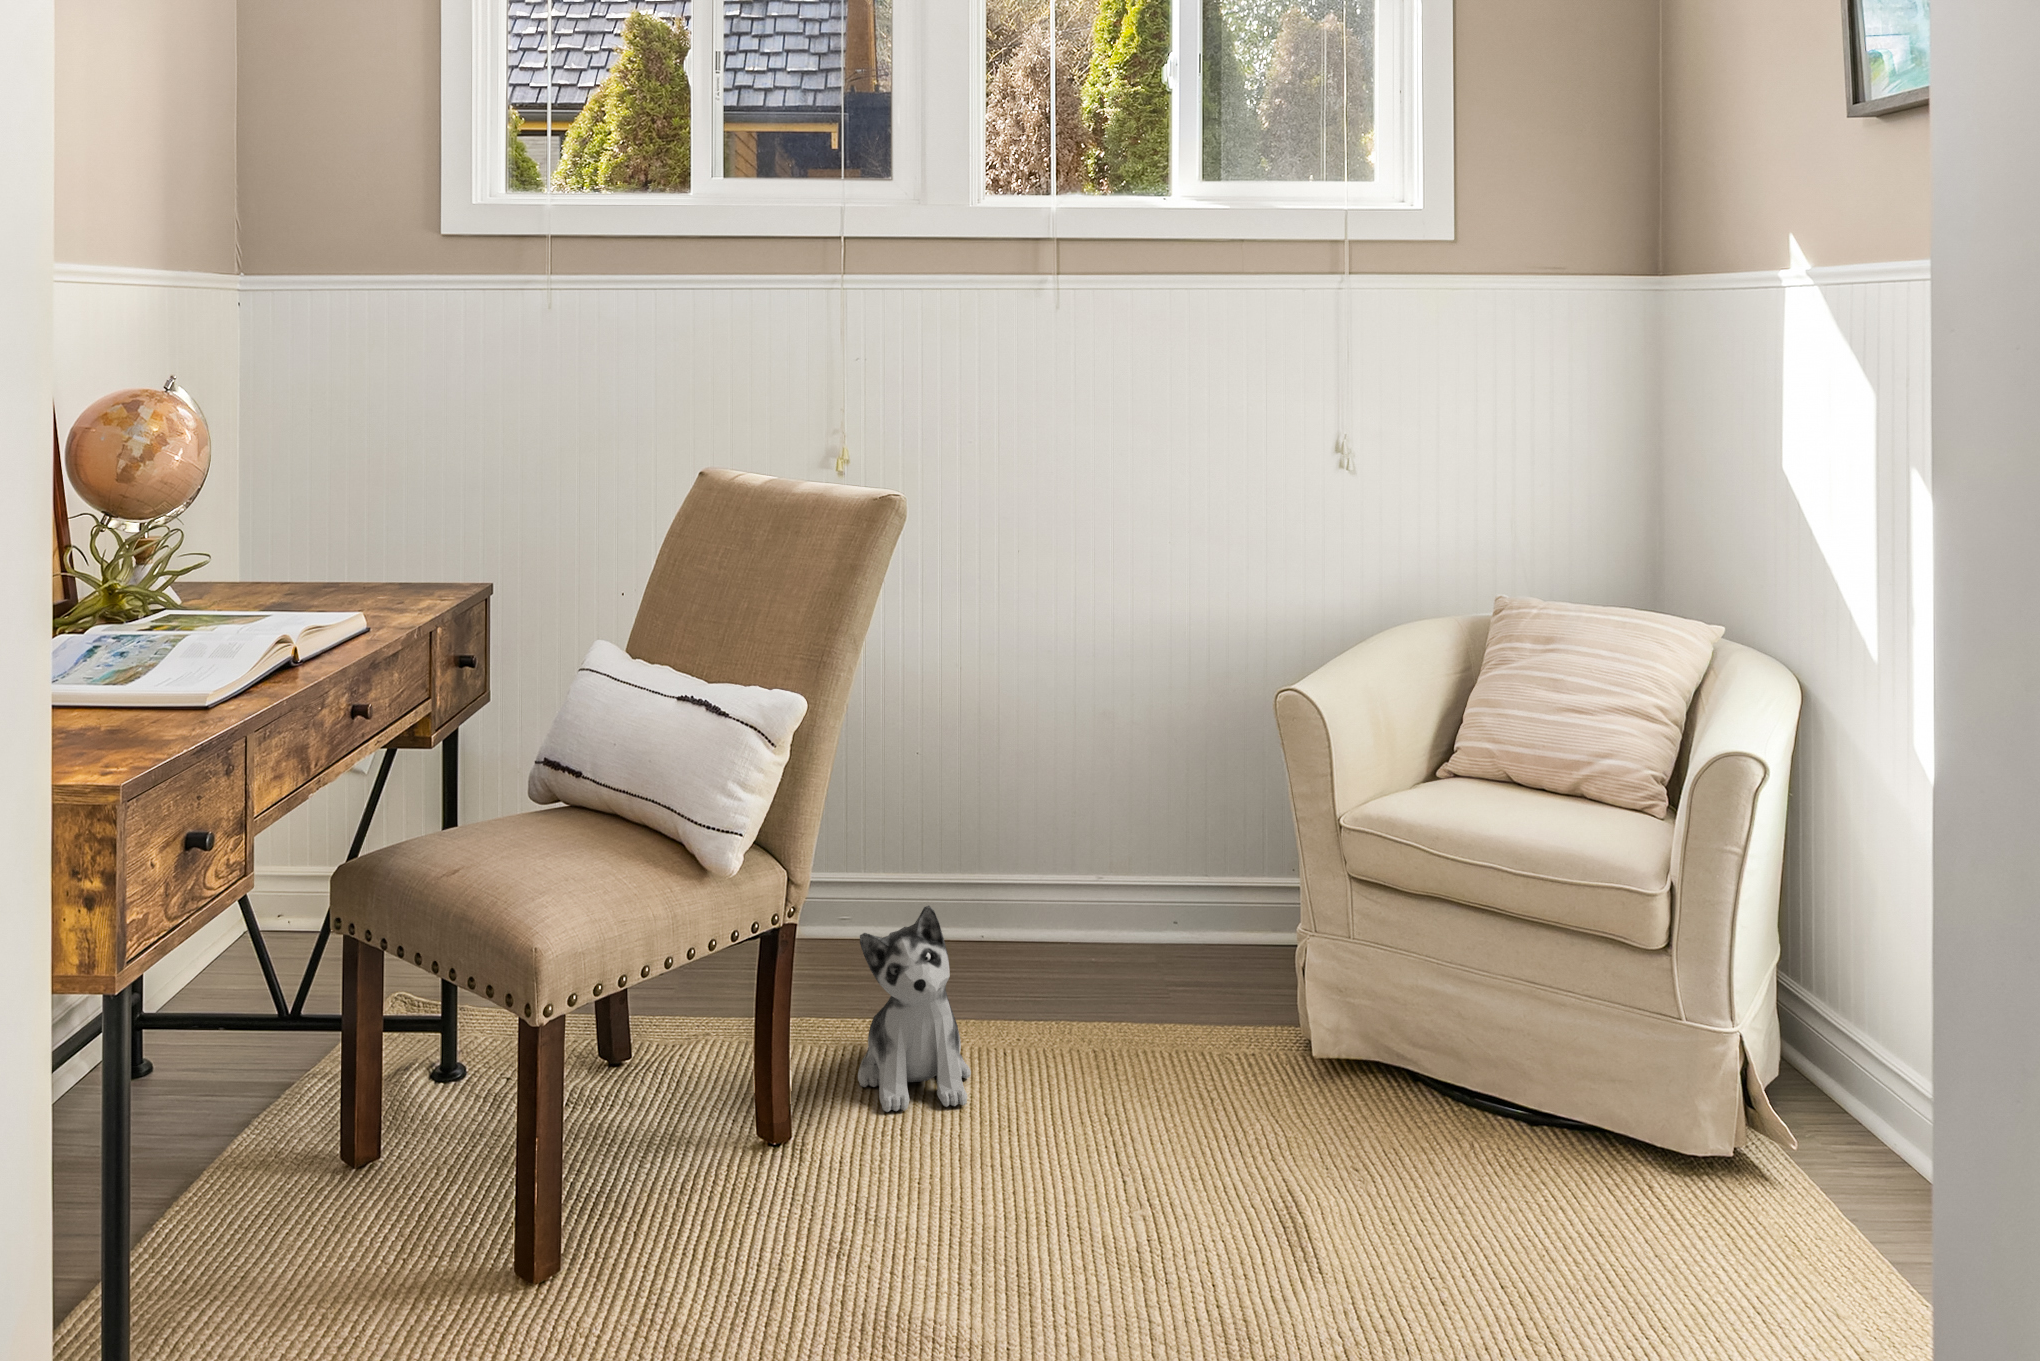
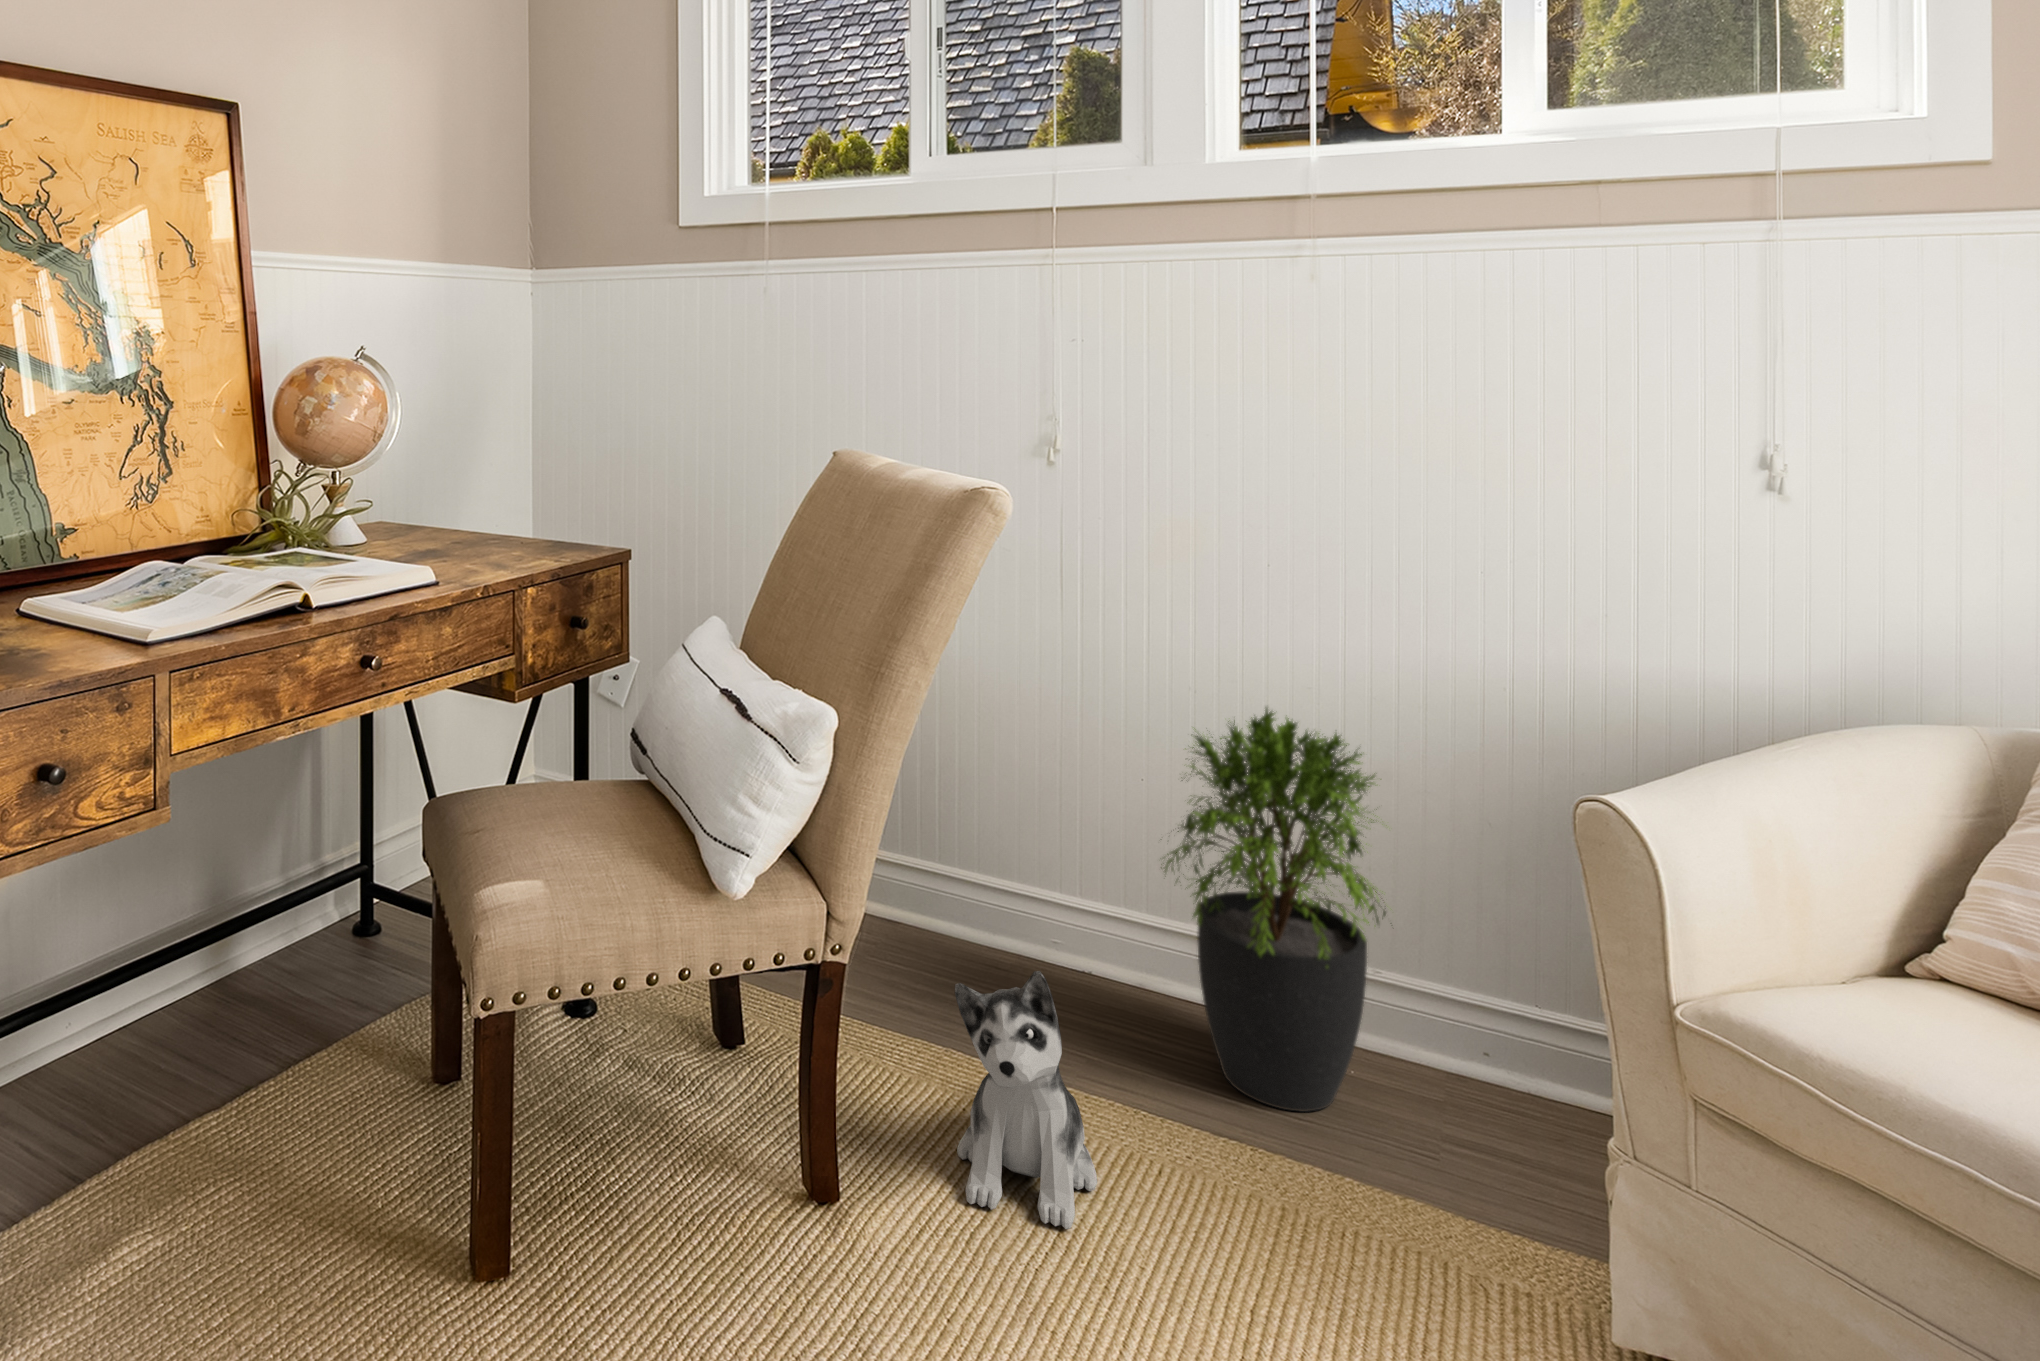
potted plant: none [959,668,1142,992] -> present [1161,708,1387,1112]

